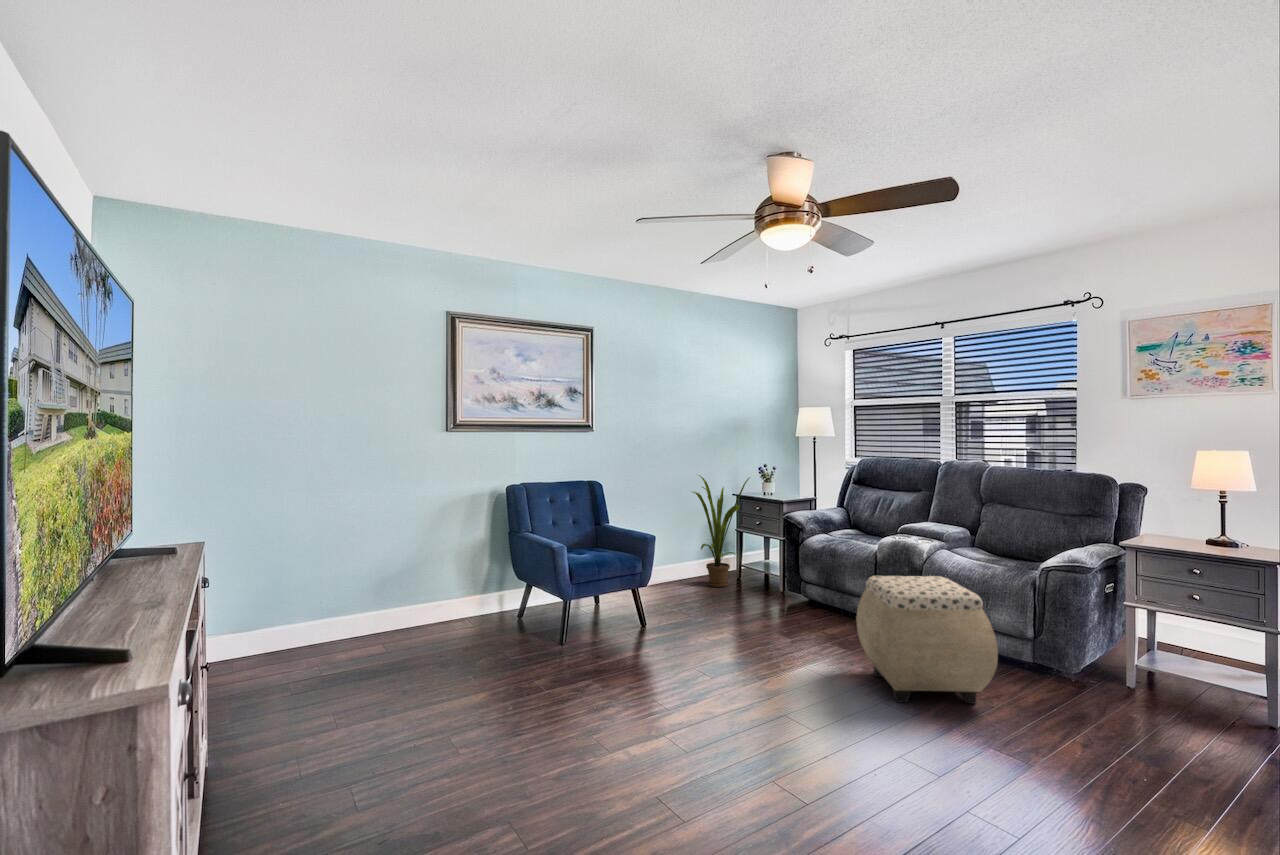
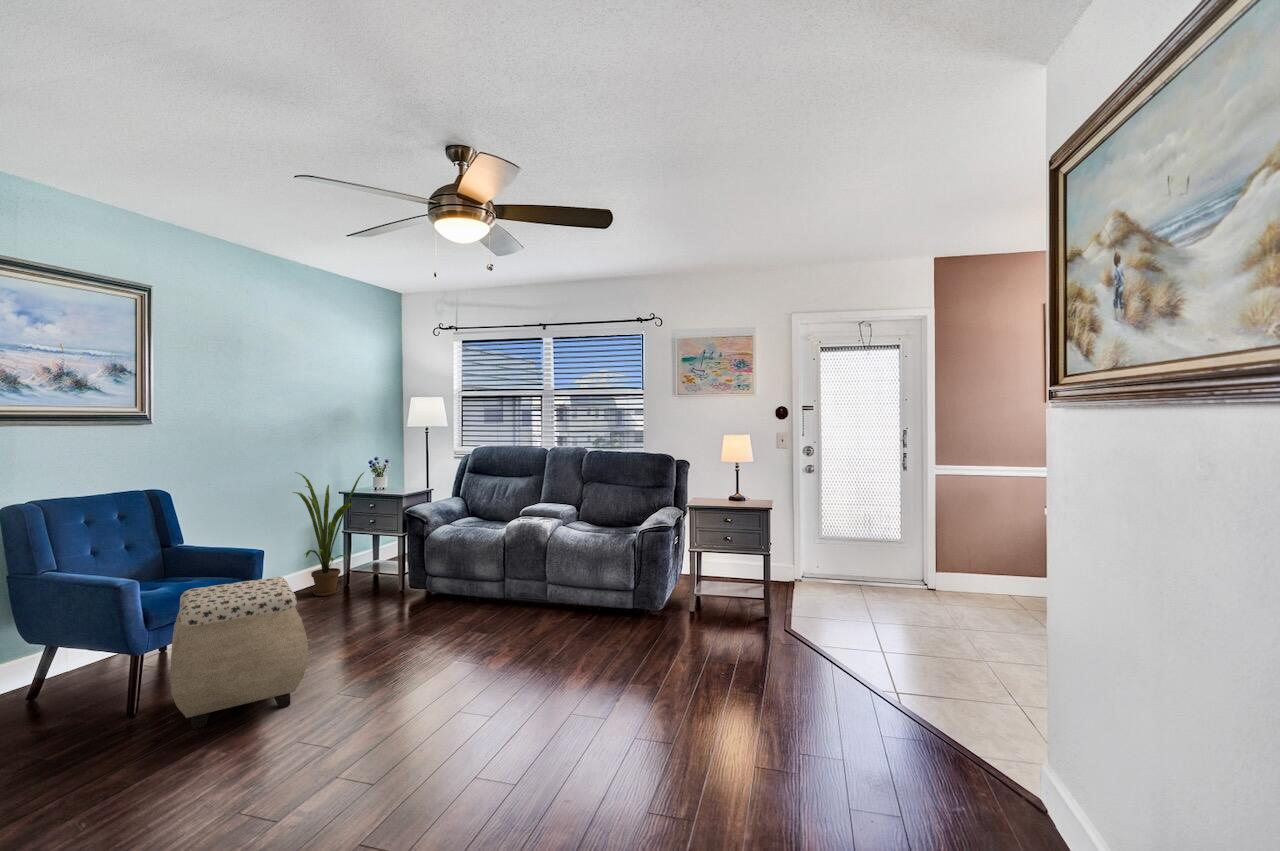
ottoman: present [856,576,998,704] -> present [170,577,308,730]

